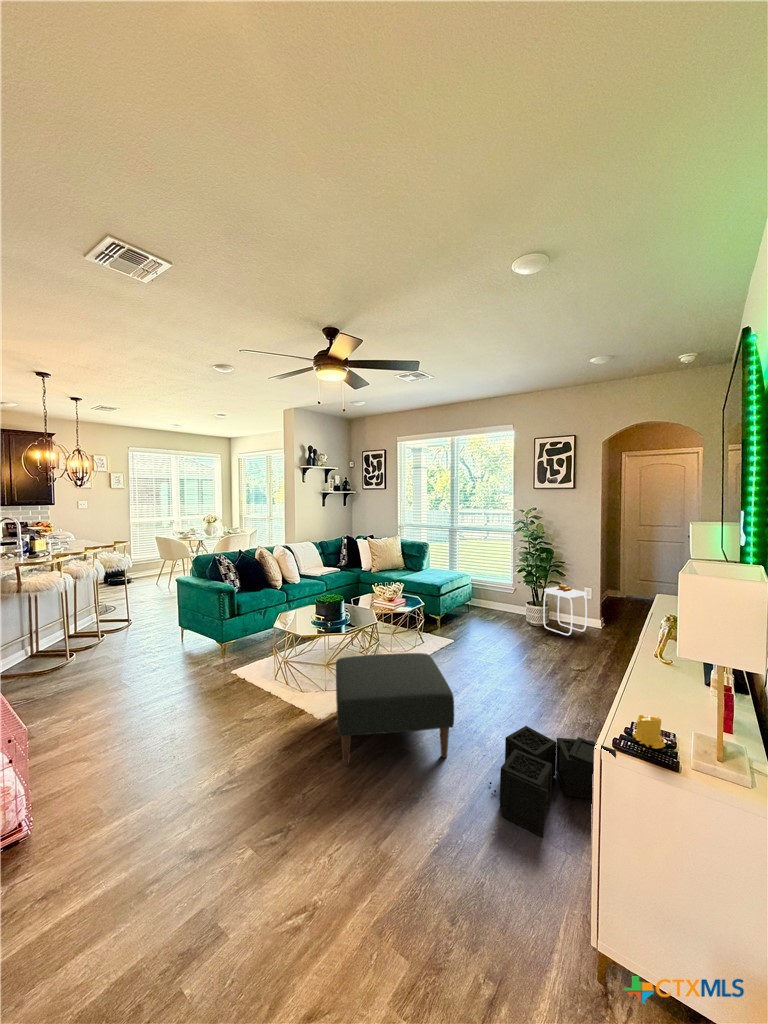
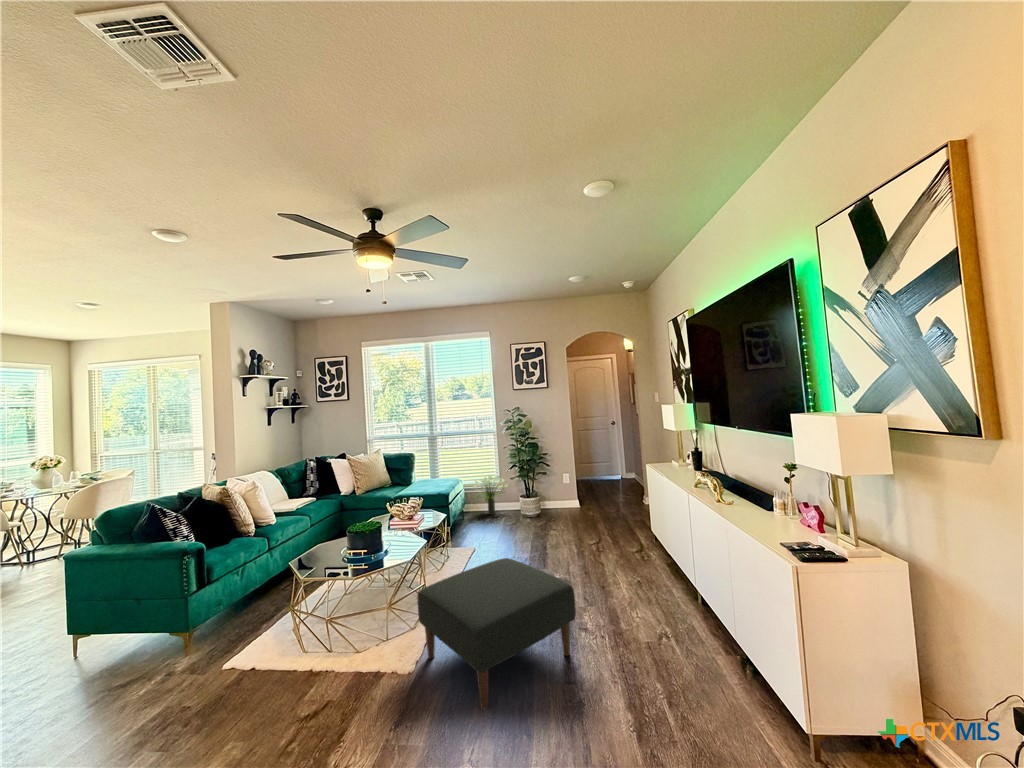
potted plant: none [479,574,517,615] -> present [473,475,508,515]
side table: present [543,585,587,635] -> none [538,474,574,519]
candle: present [633,715,665,749] -> none [792,530,817,555]
storage bin: present [490,726,617,837] -> none [622,589,709,683]

